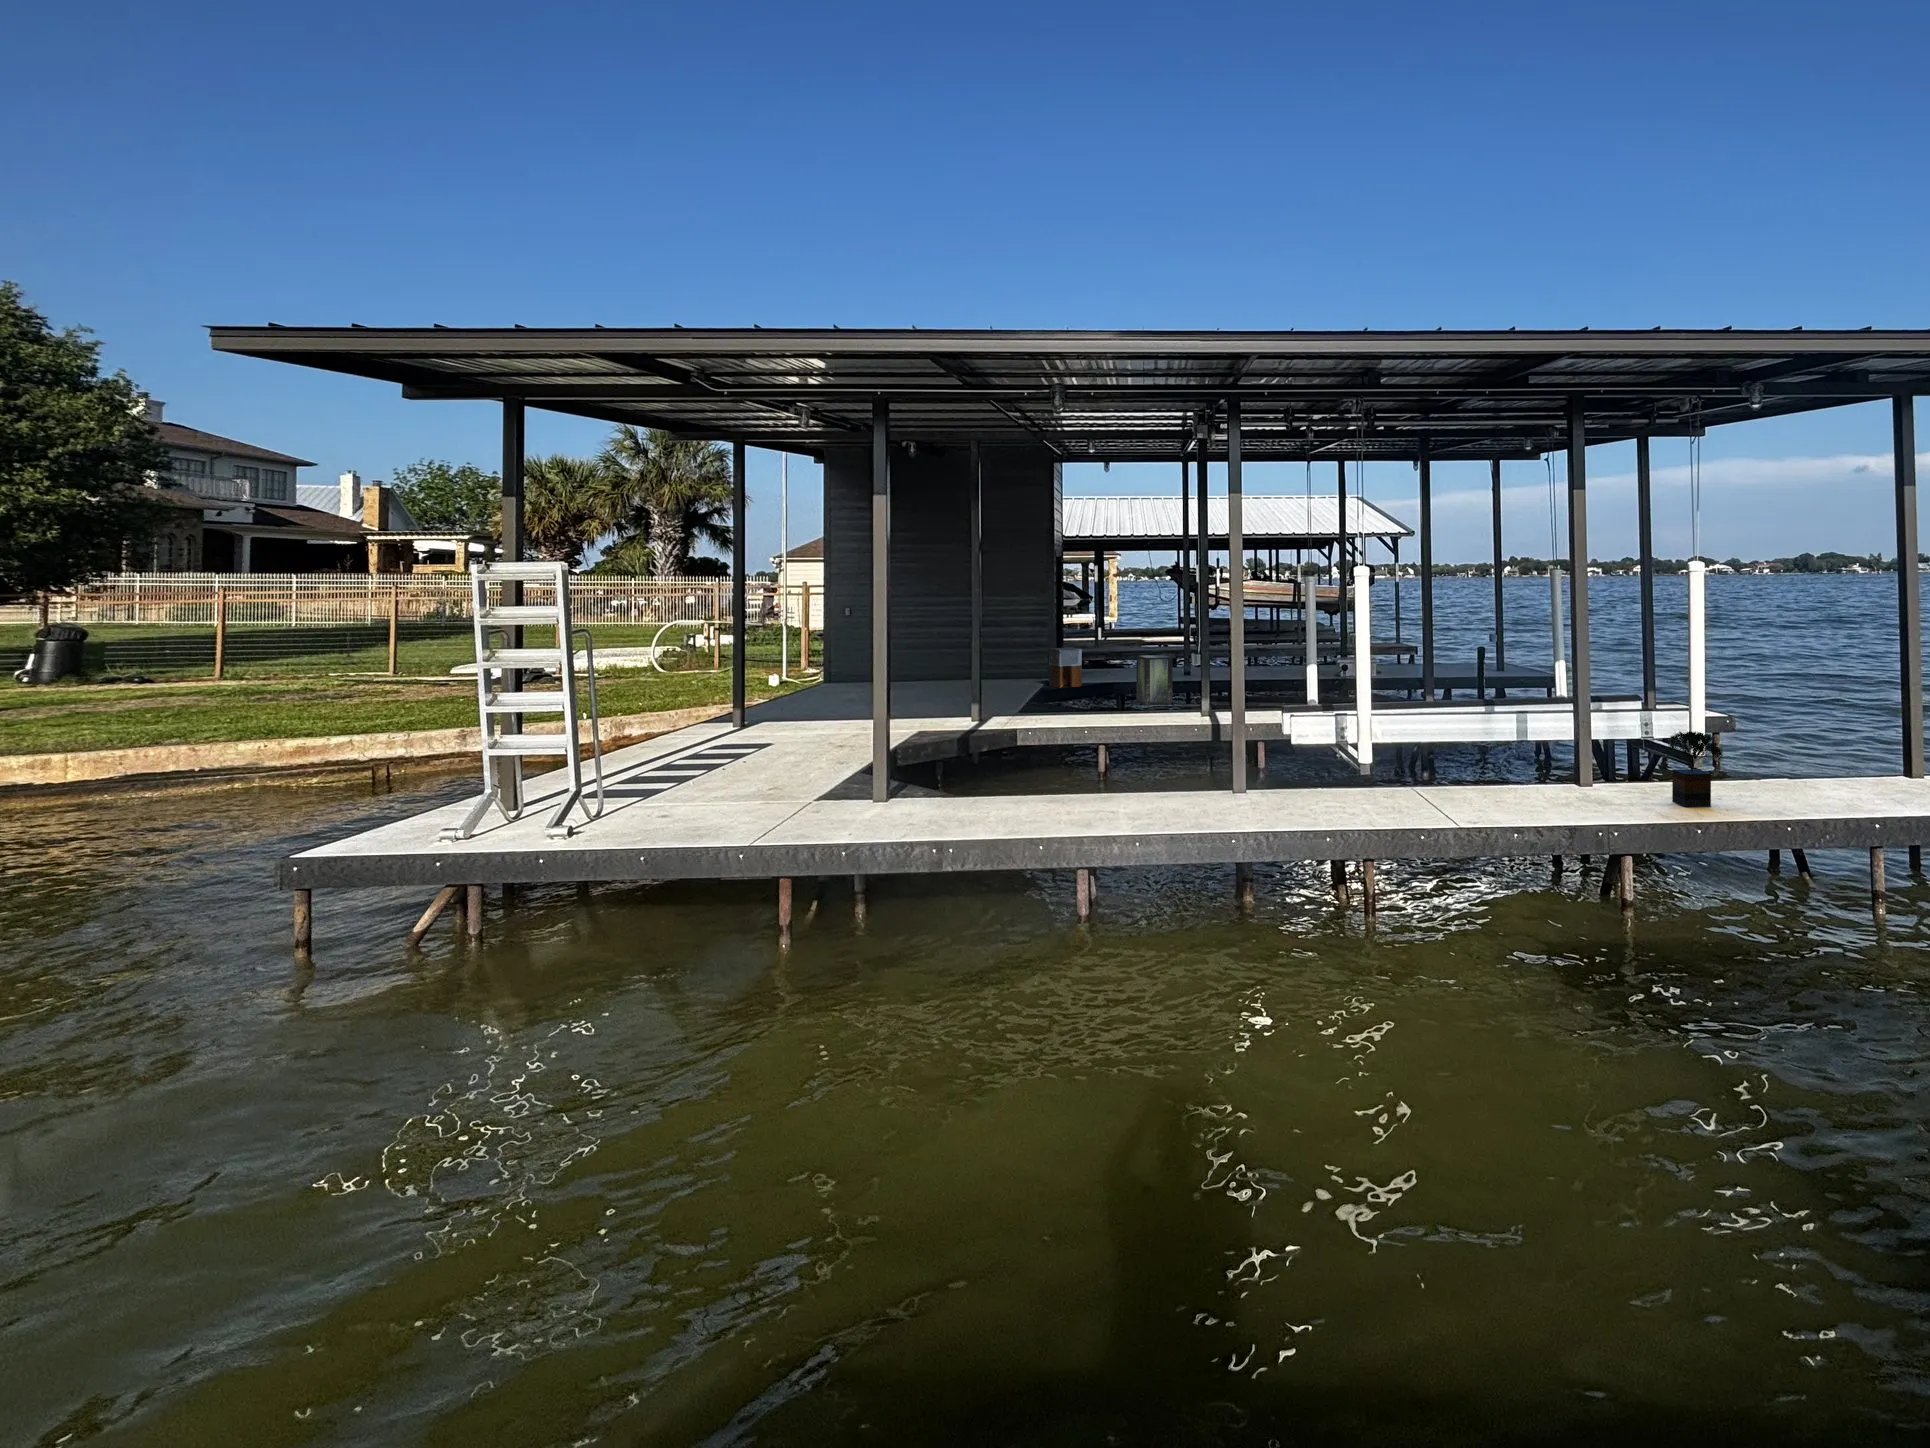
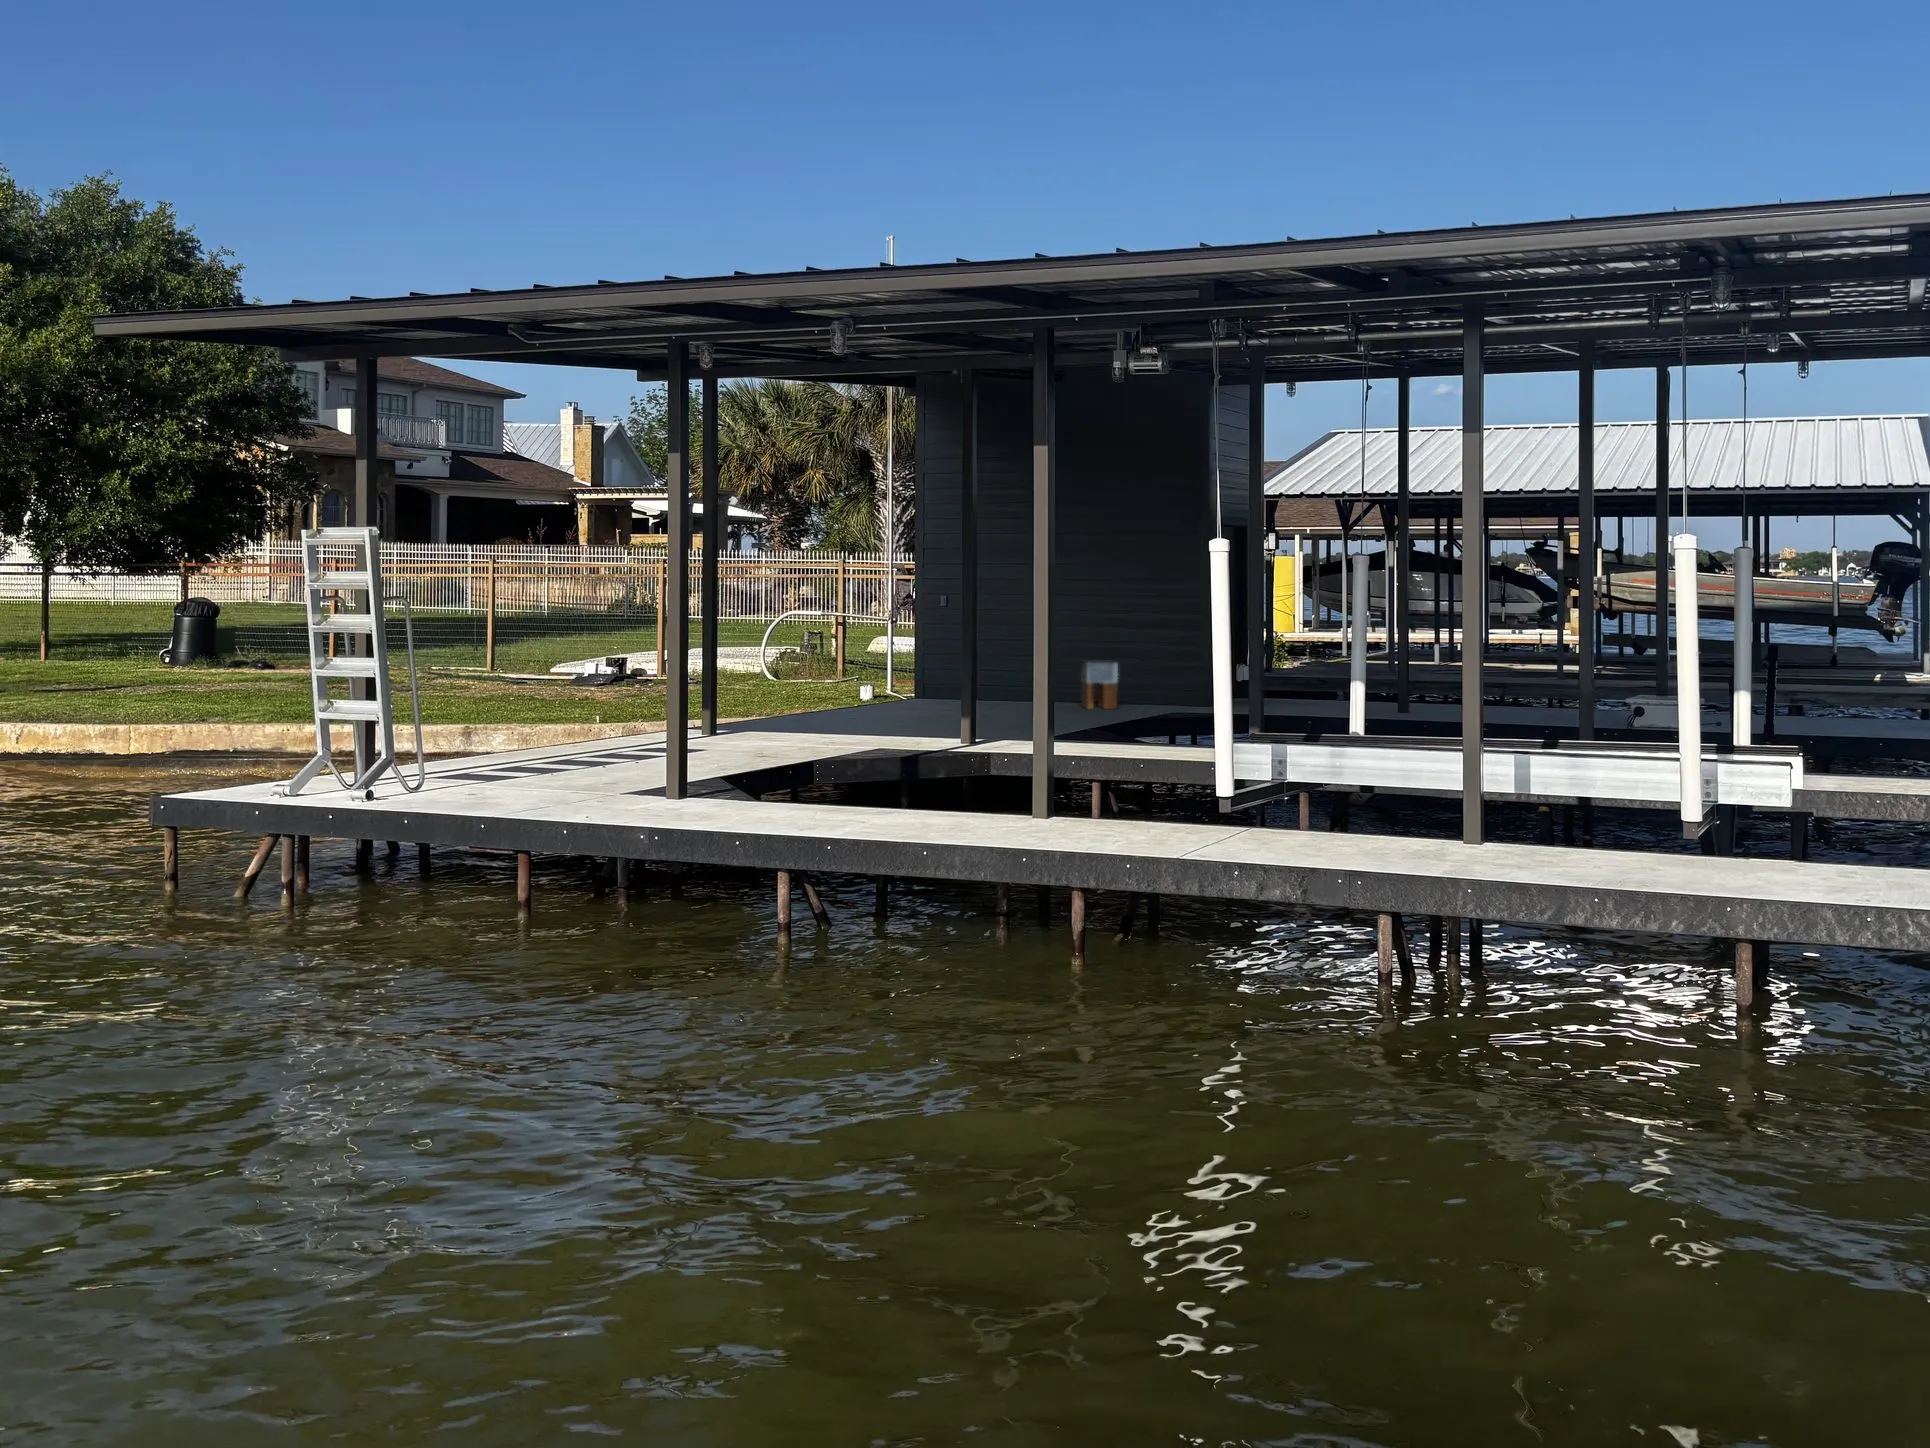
storage box: present [1136,655,1172,705] -> none [1136,672,1172,733]
potted tree: present [1667,731,1723,807] -> none [1431,775,1489,865]

